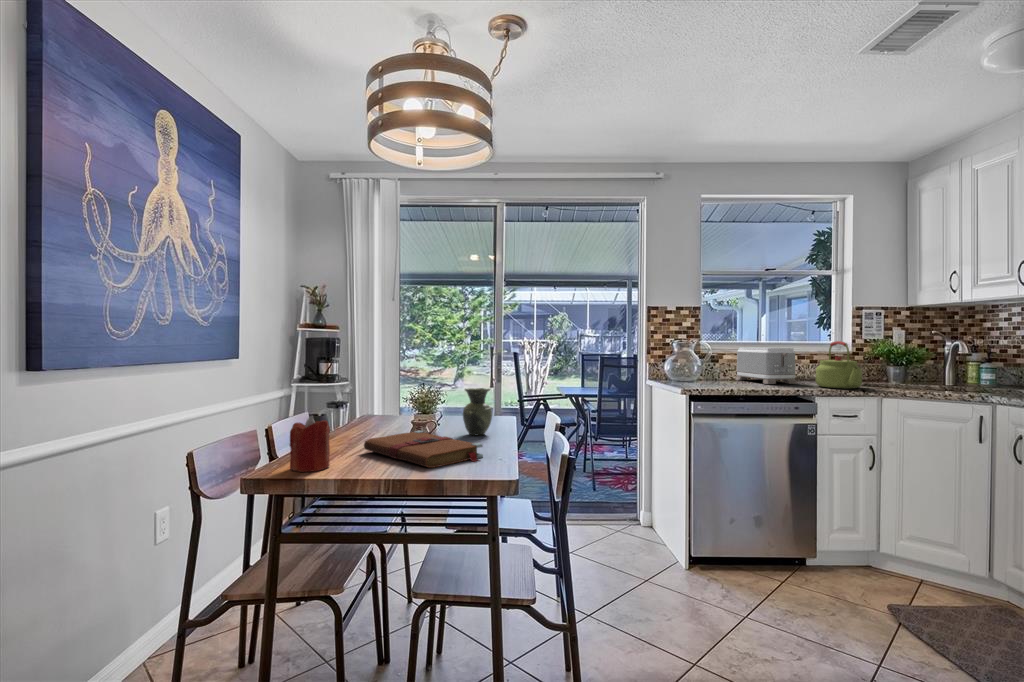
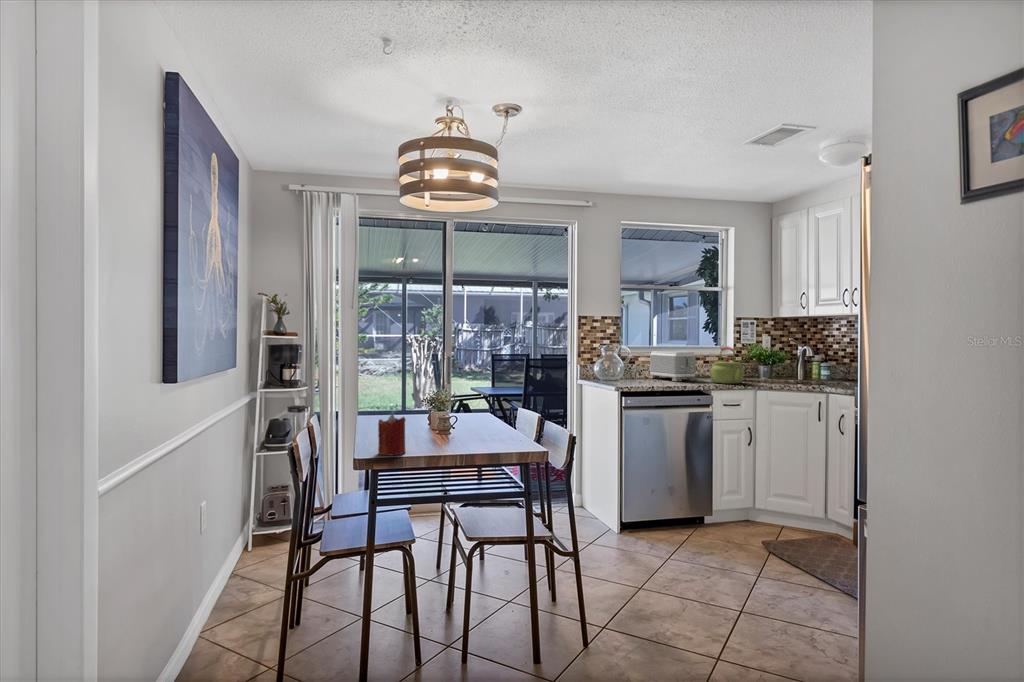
vase: present [463,388,492,435] -> none [466,390,490,428]
book: present [364,431,483,468] -> none [412,425,510,449]

